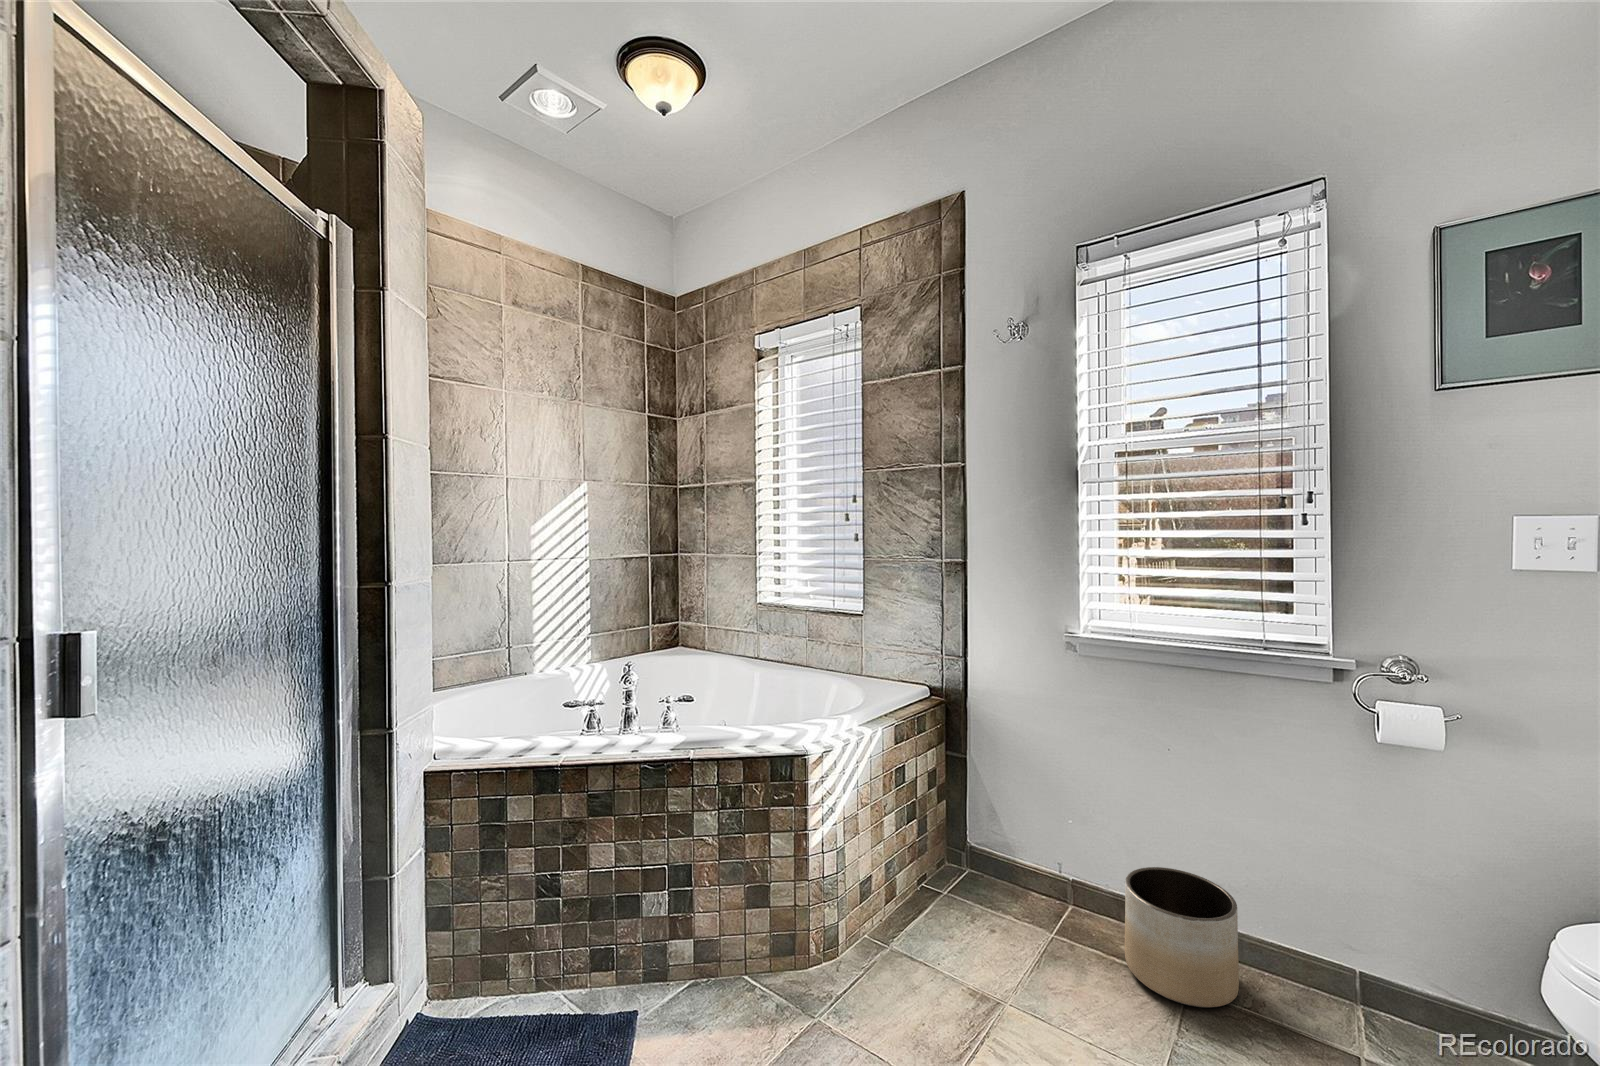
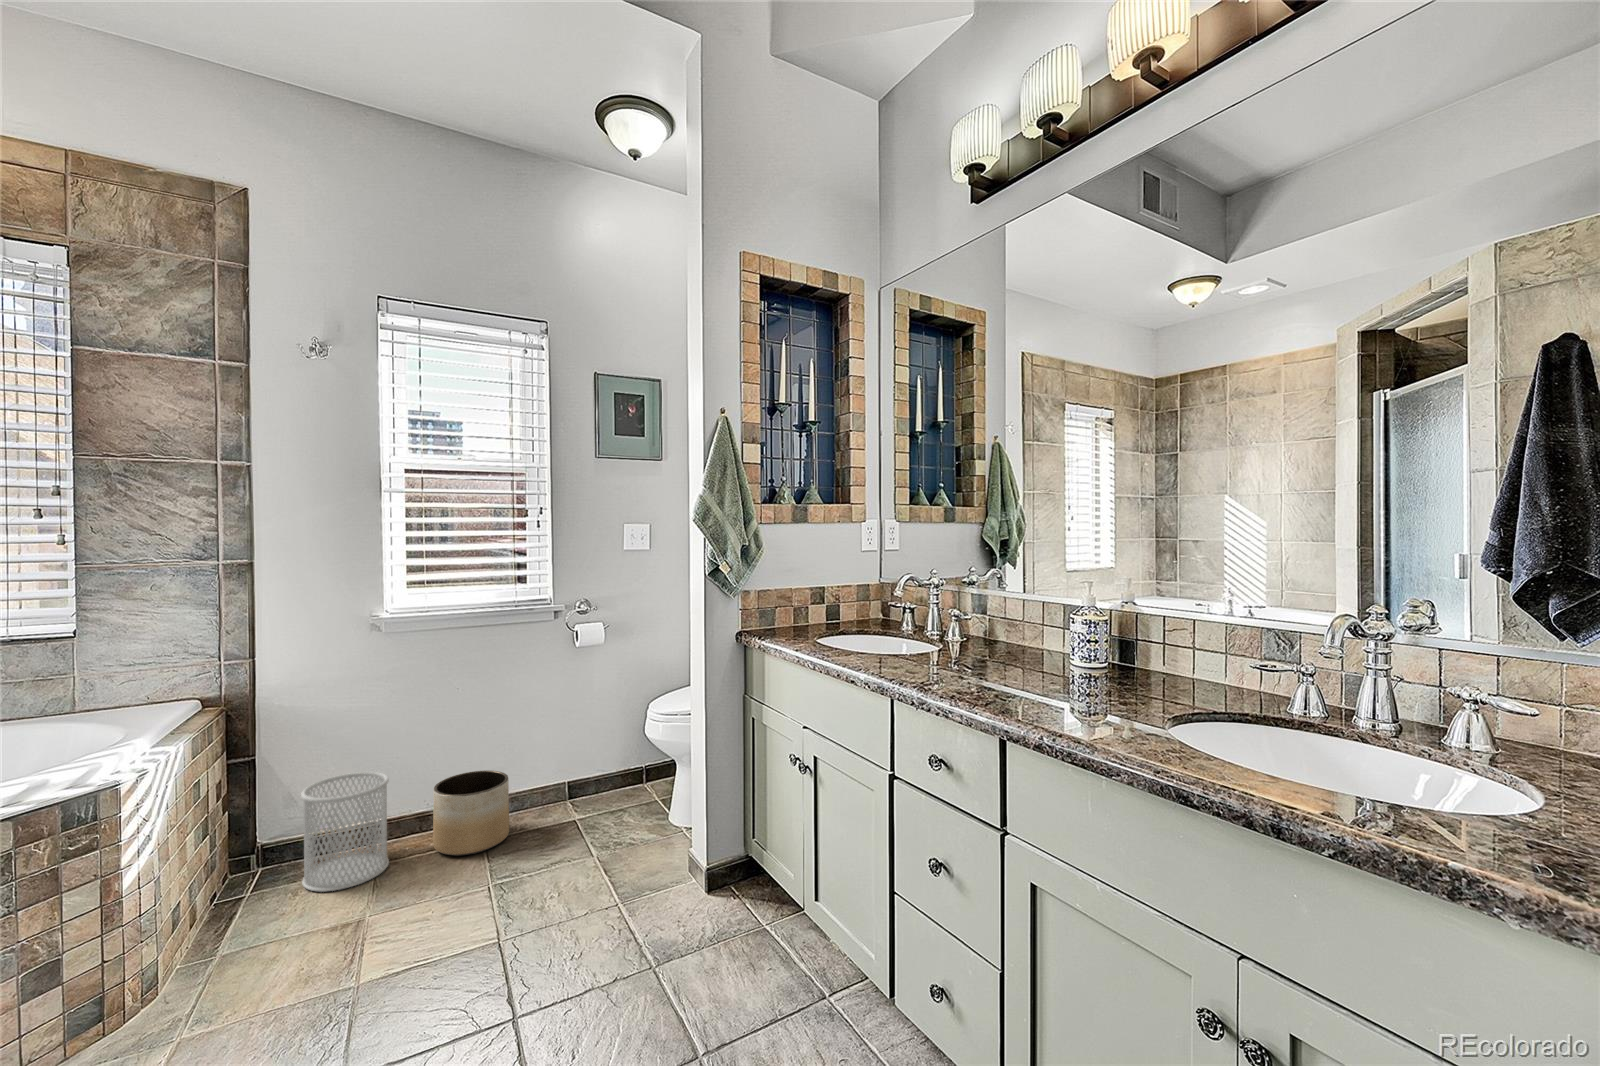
wastebasket: none [986,806,1075,951] -> present [301,772,389,892]

